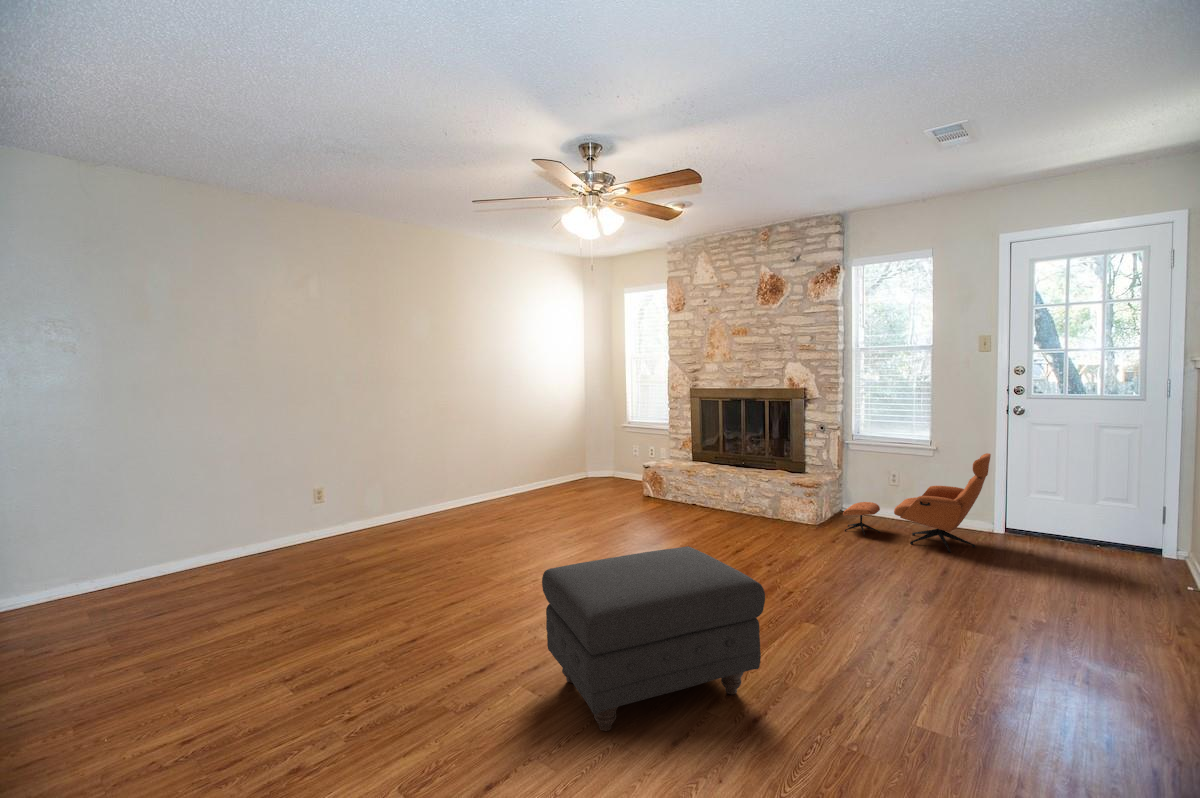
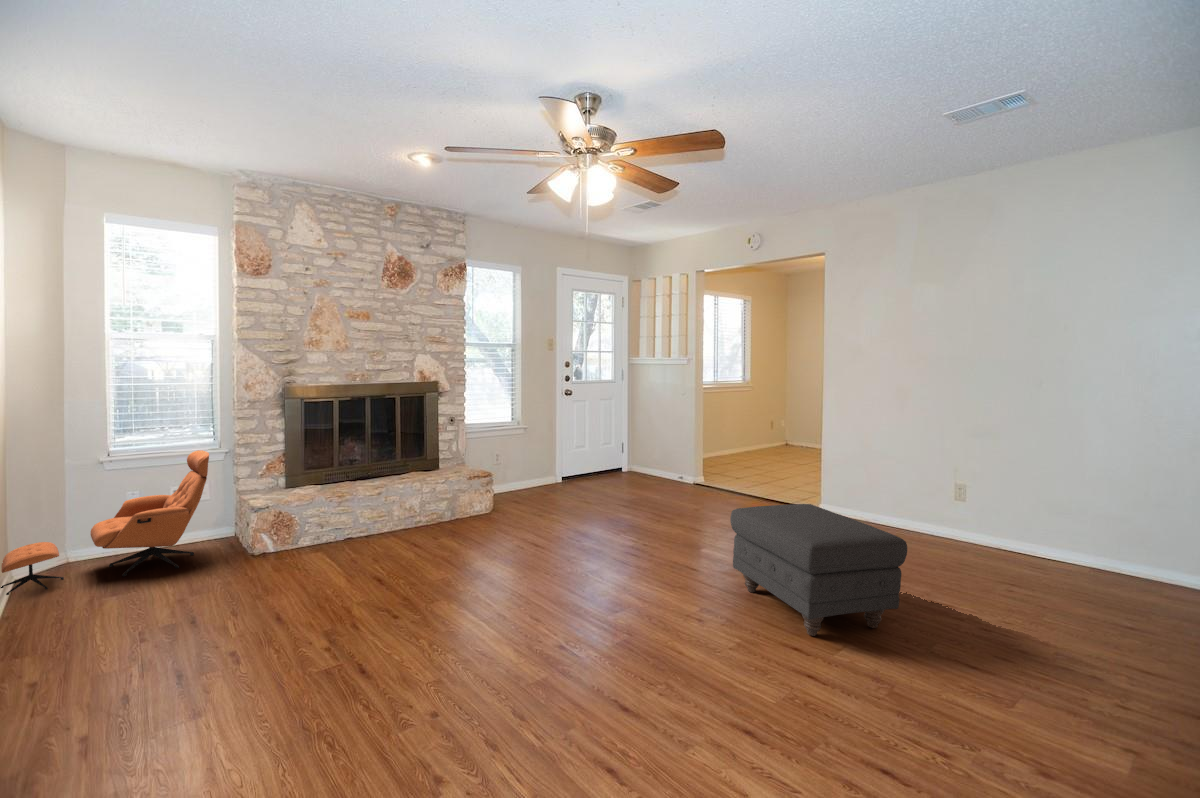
lounge chair: present [843,453,991,552] -> present [1,450,209,595]

